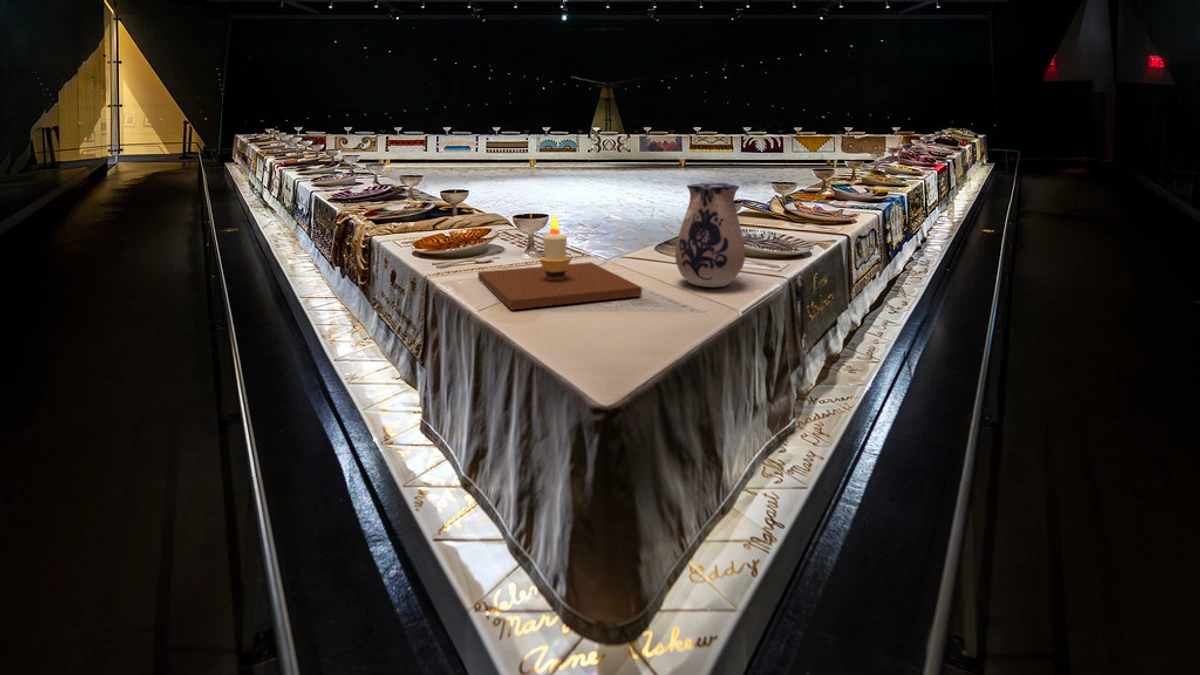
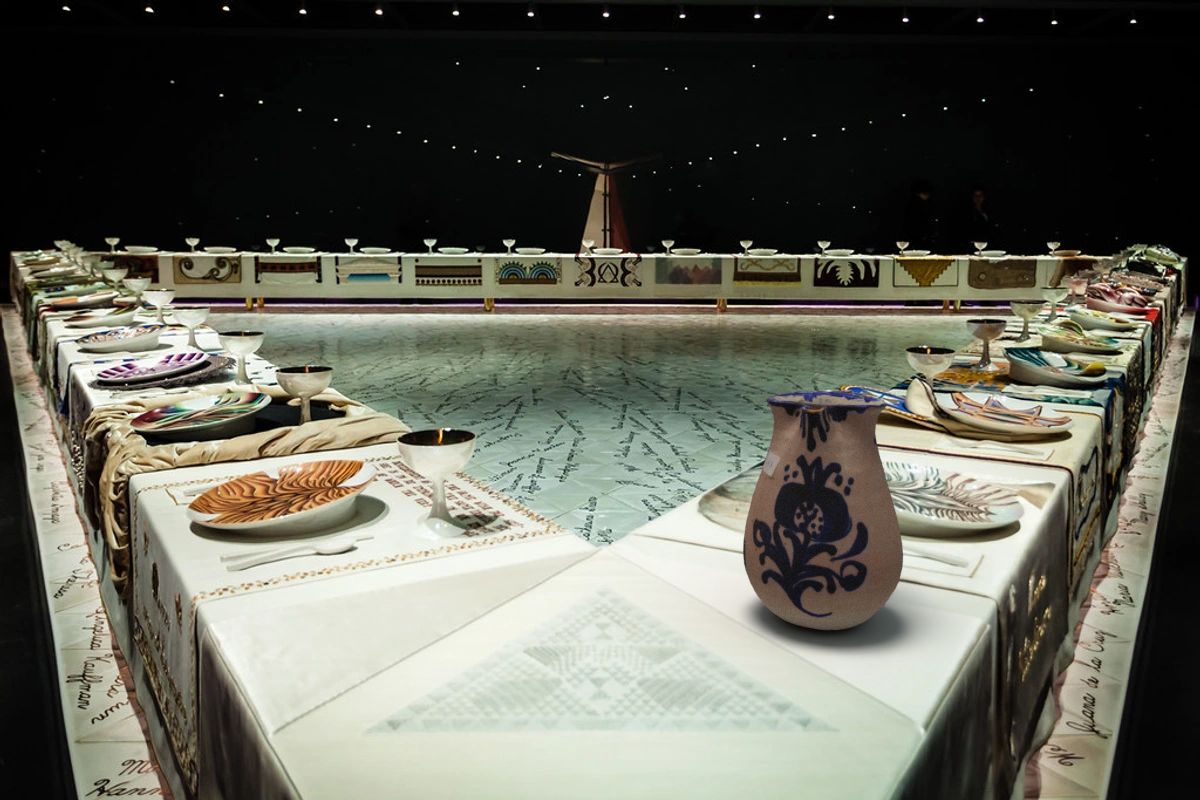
candle: present [478,216,642,310] -> none [299,470,669,722]

